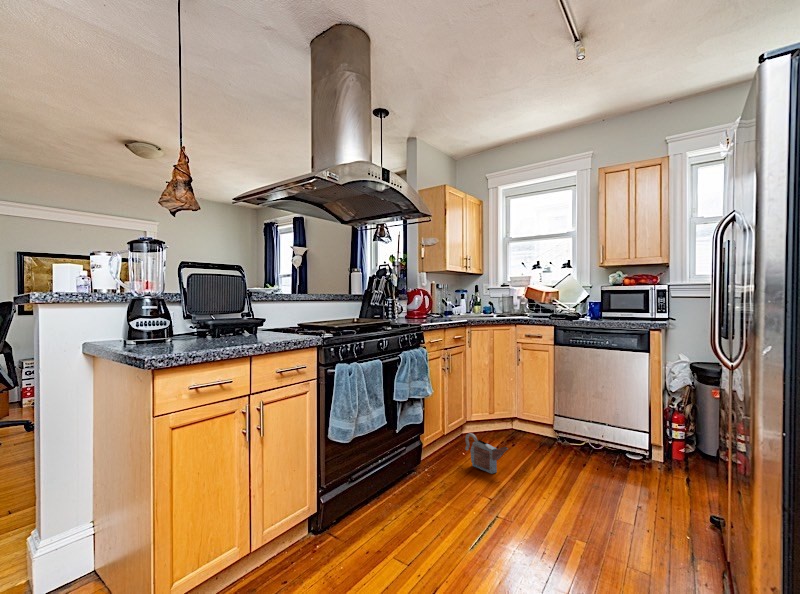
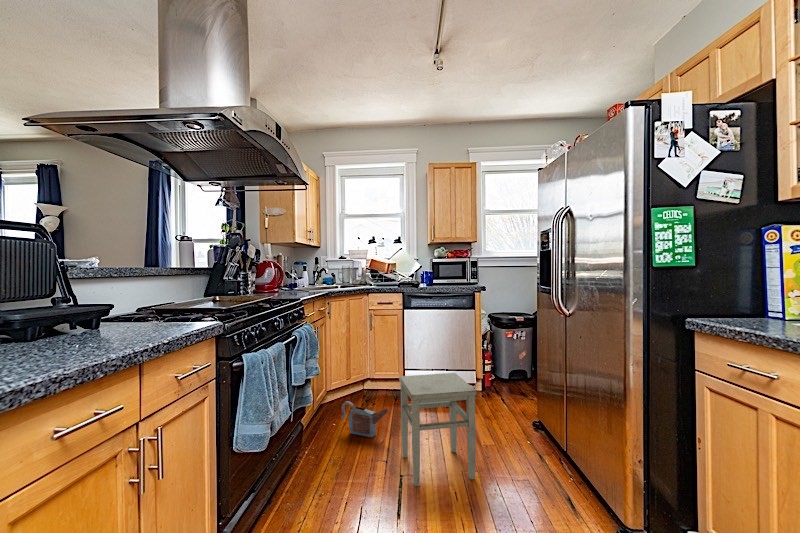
stool: none [505,412,581,534] -> present [399,373,477,486]

